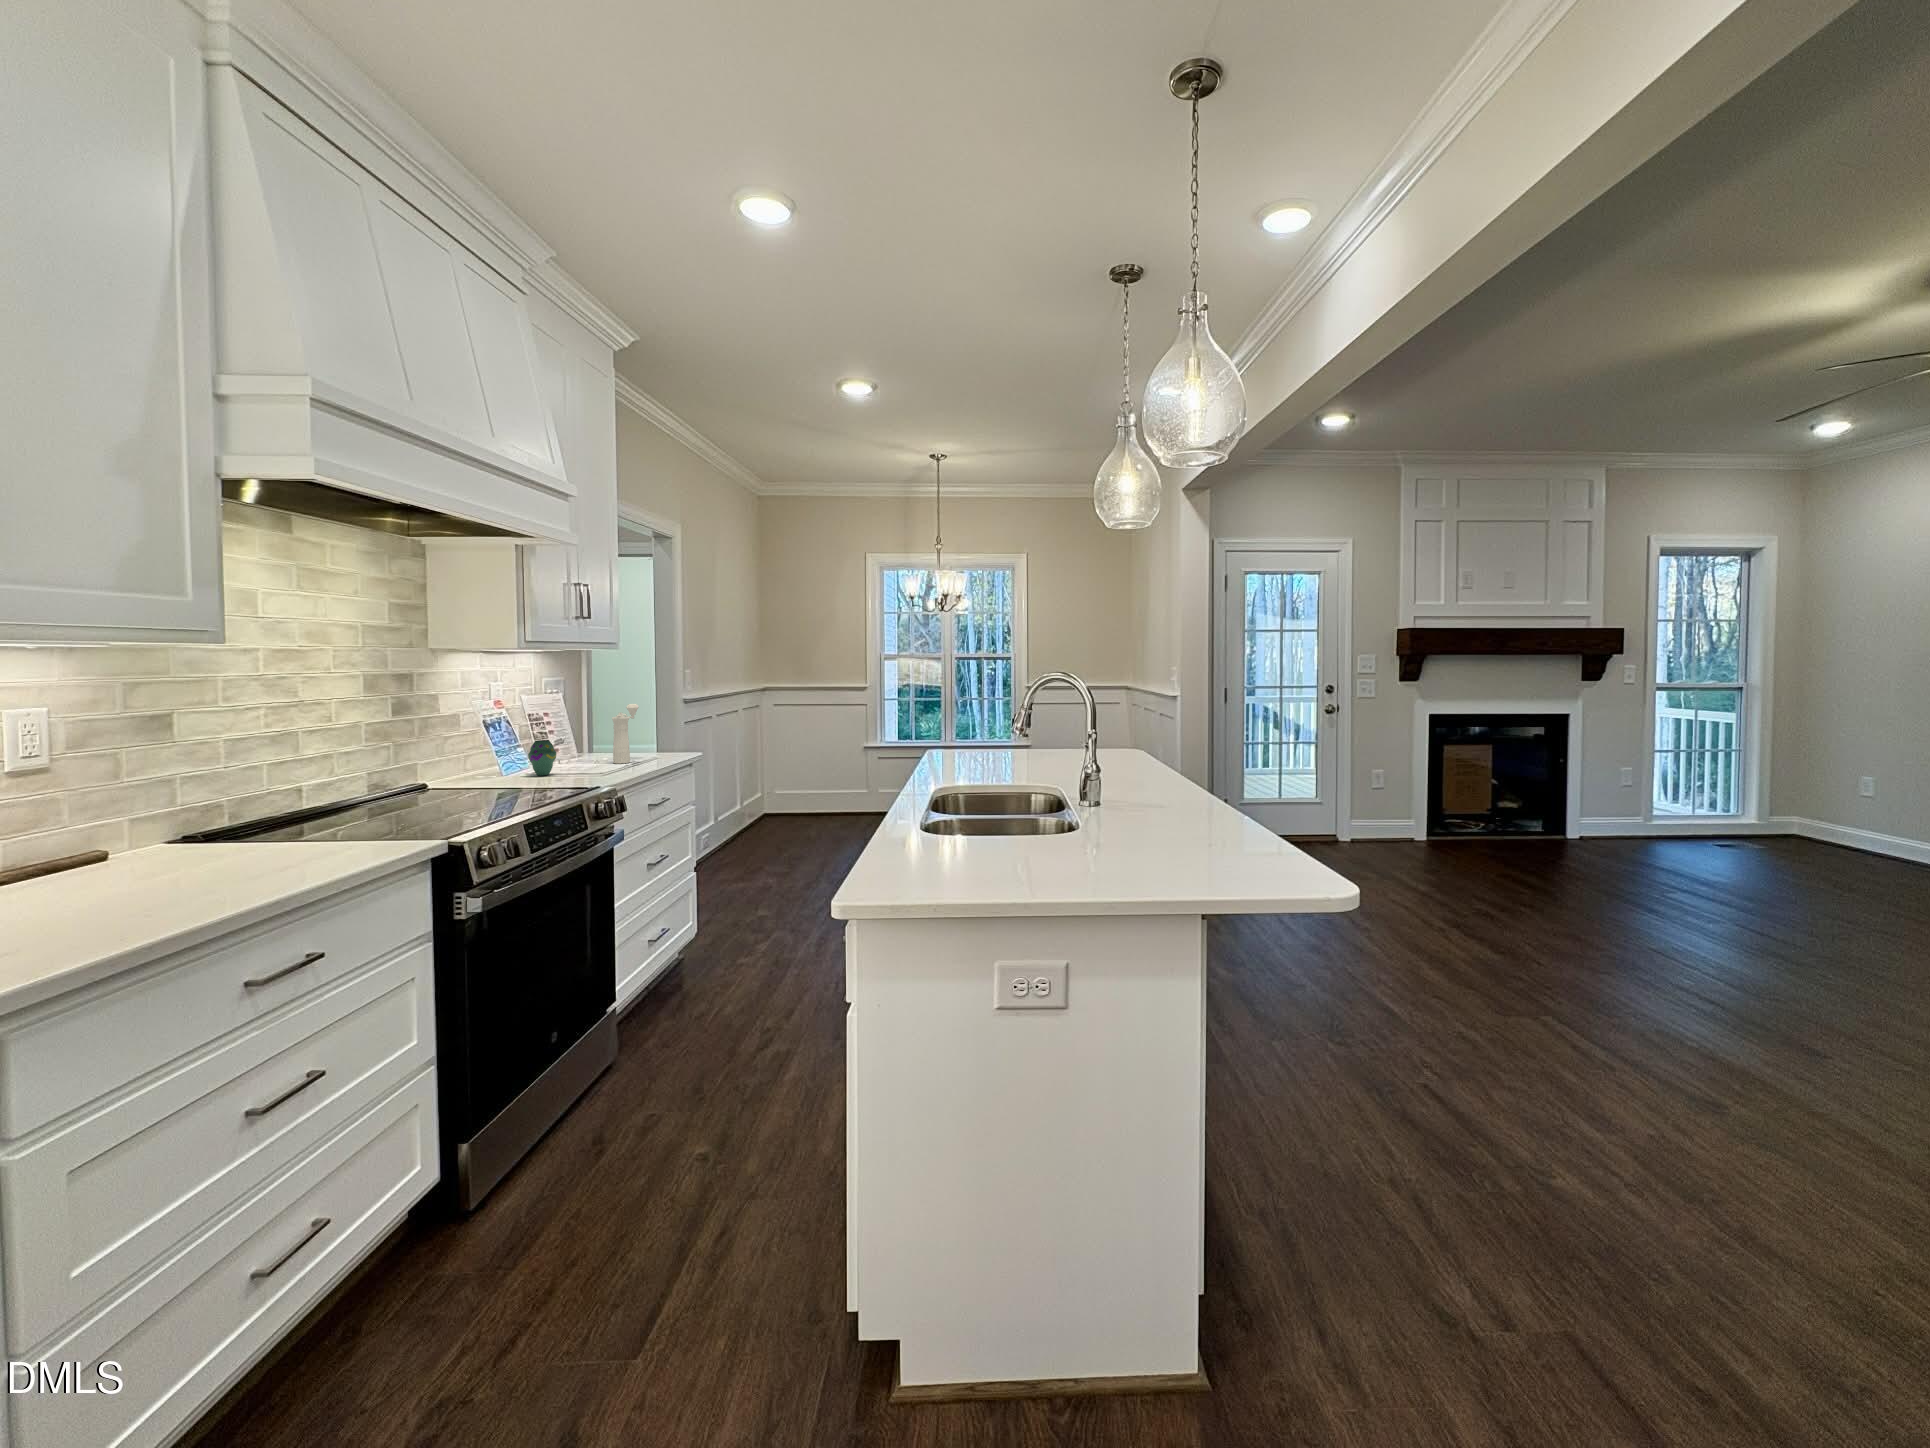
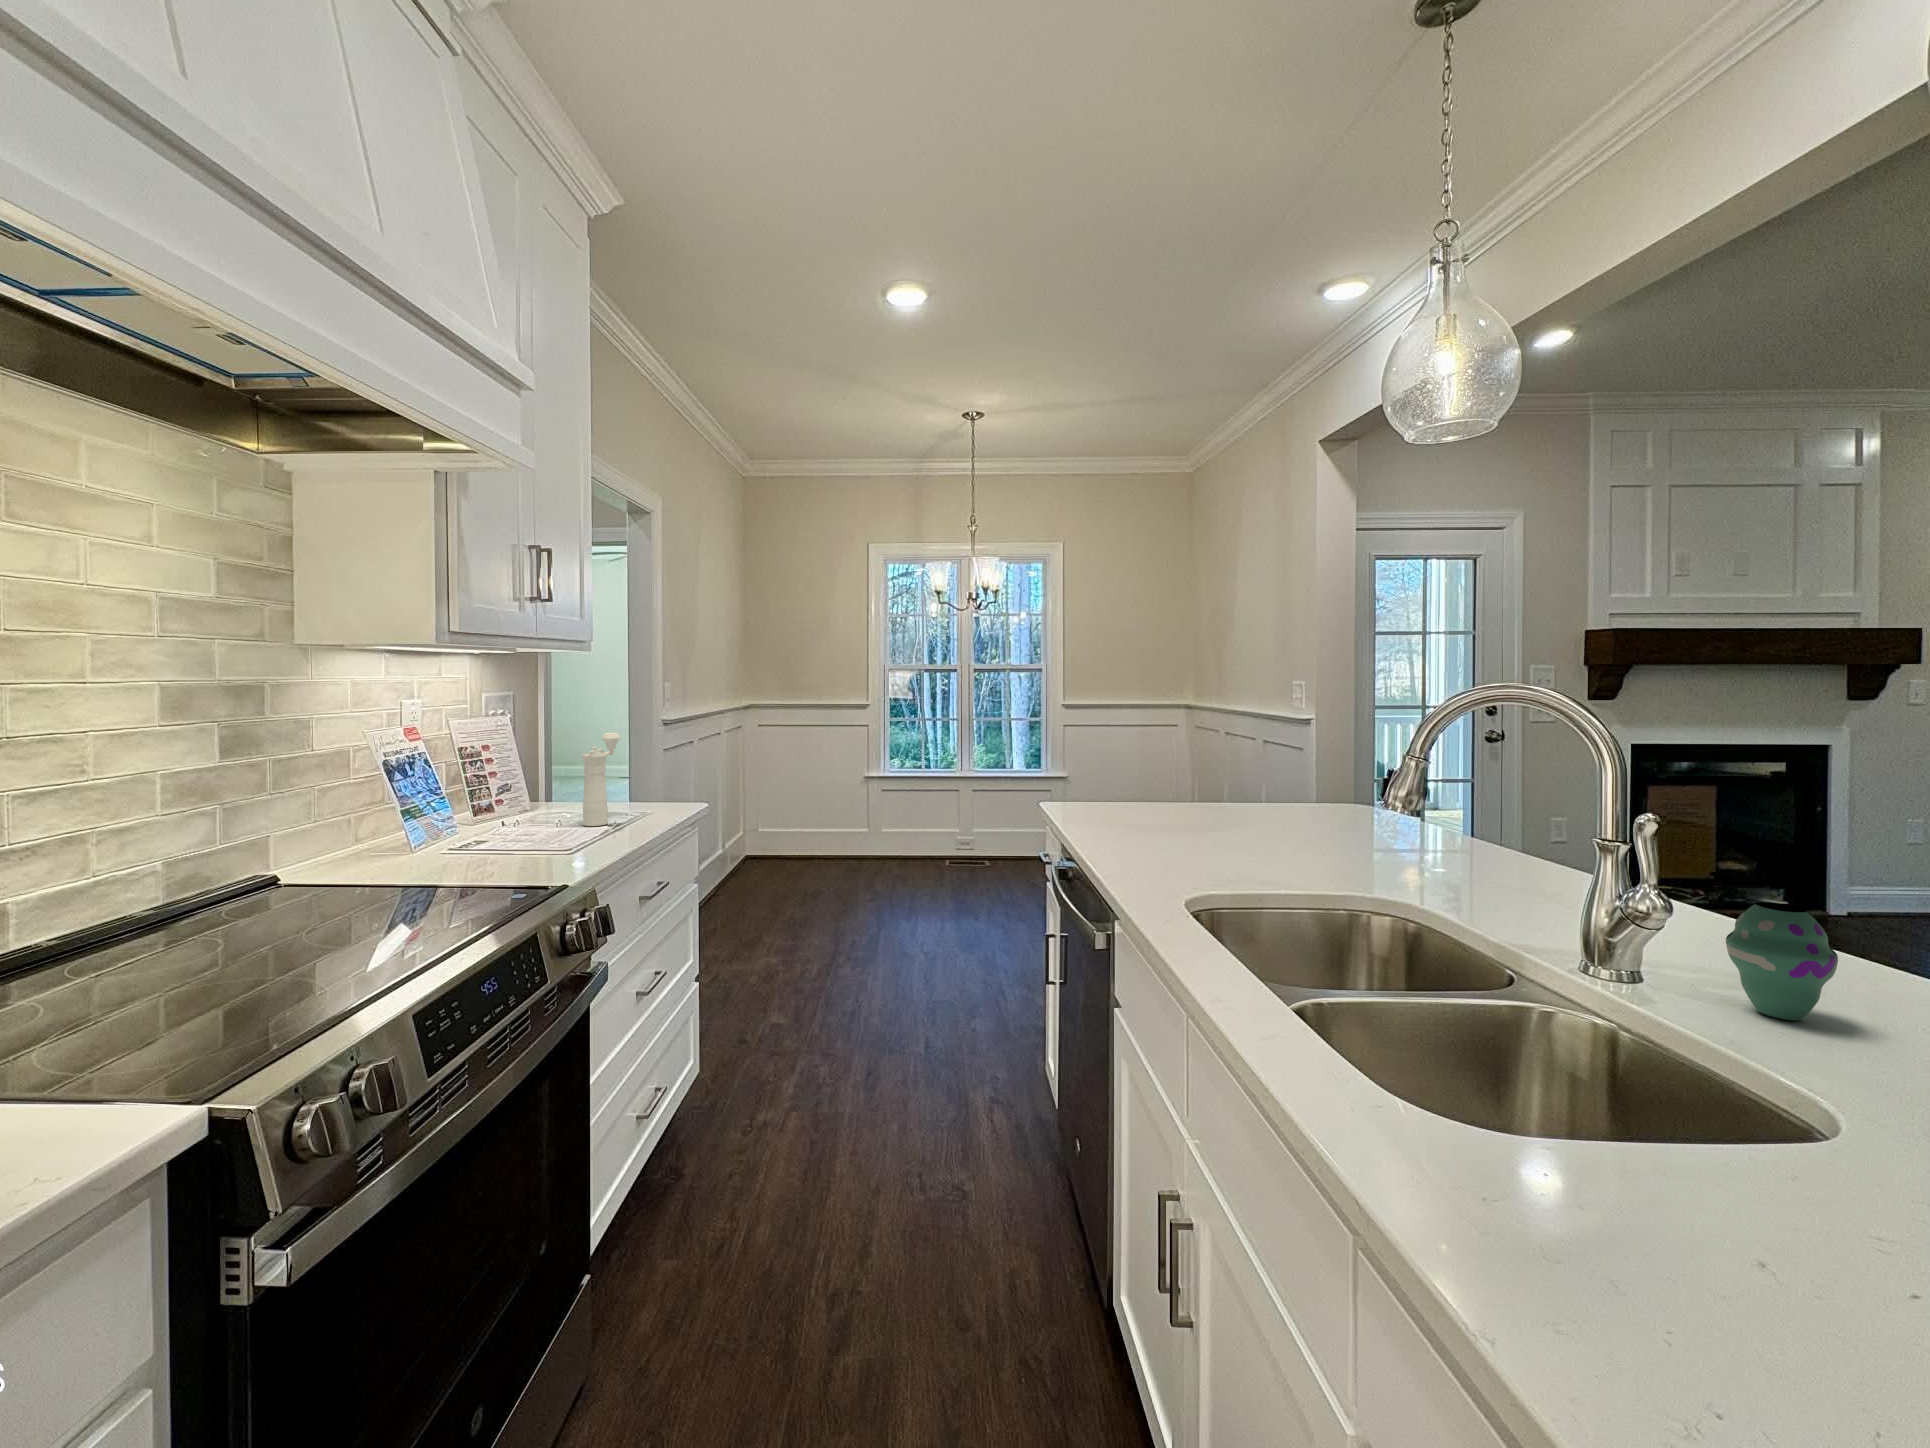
vase: present [528,740,556,776] -> present [1726,902,1838,1020]

